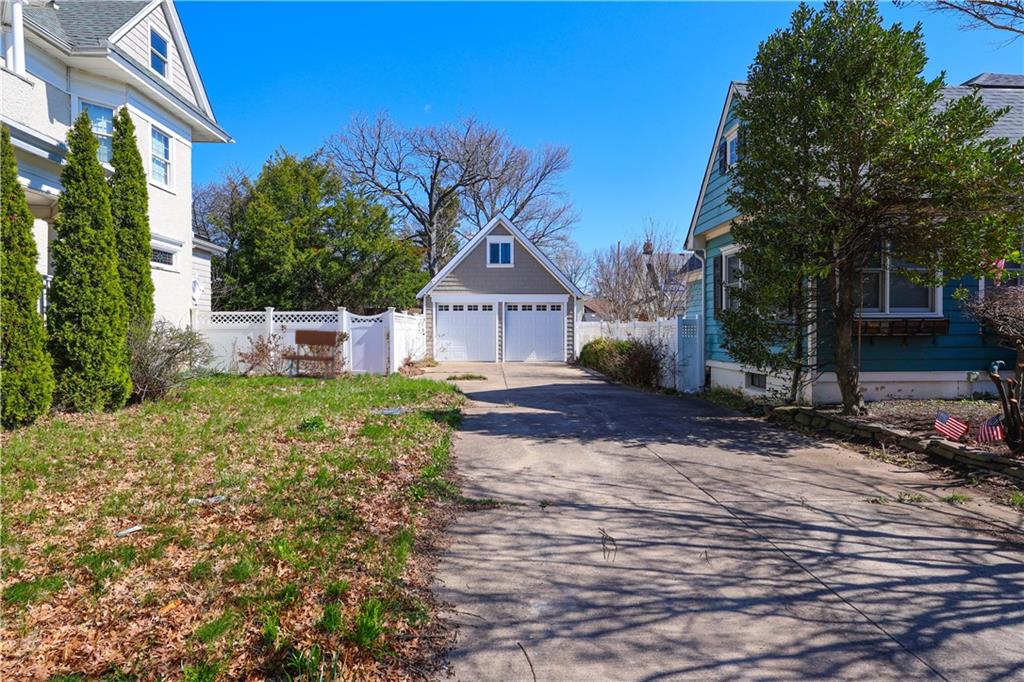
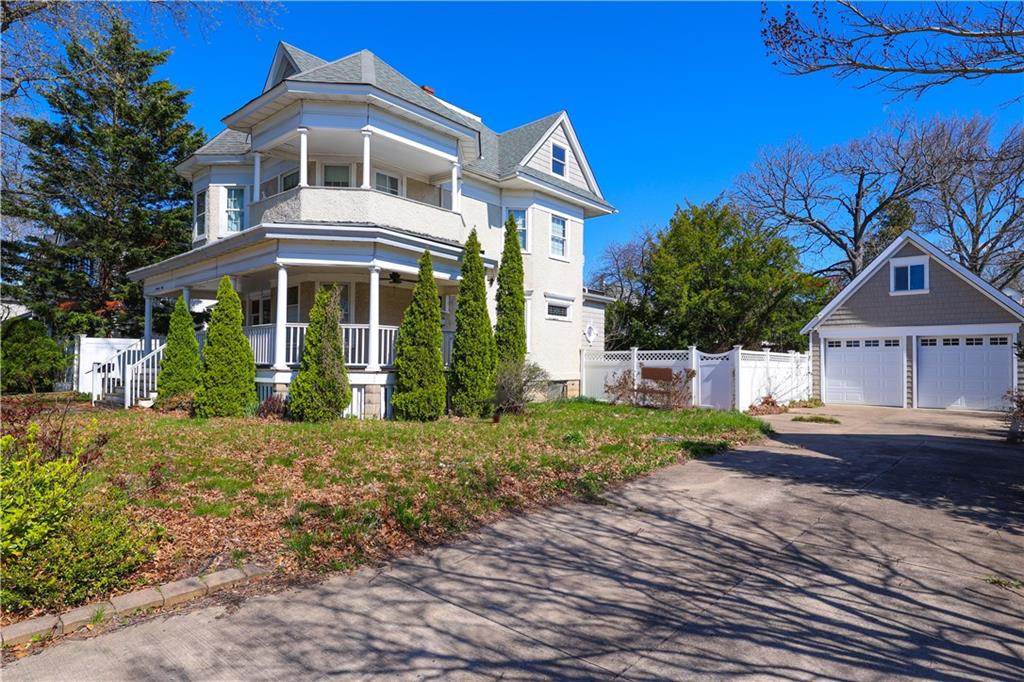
potted tree: none [119,359,161,416] -> present [484,386,510,423]

